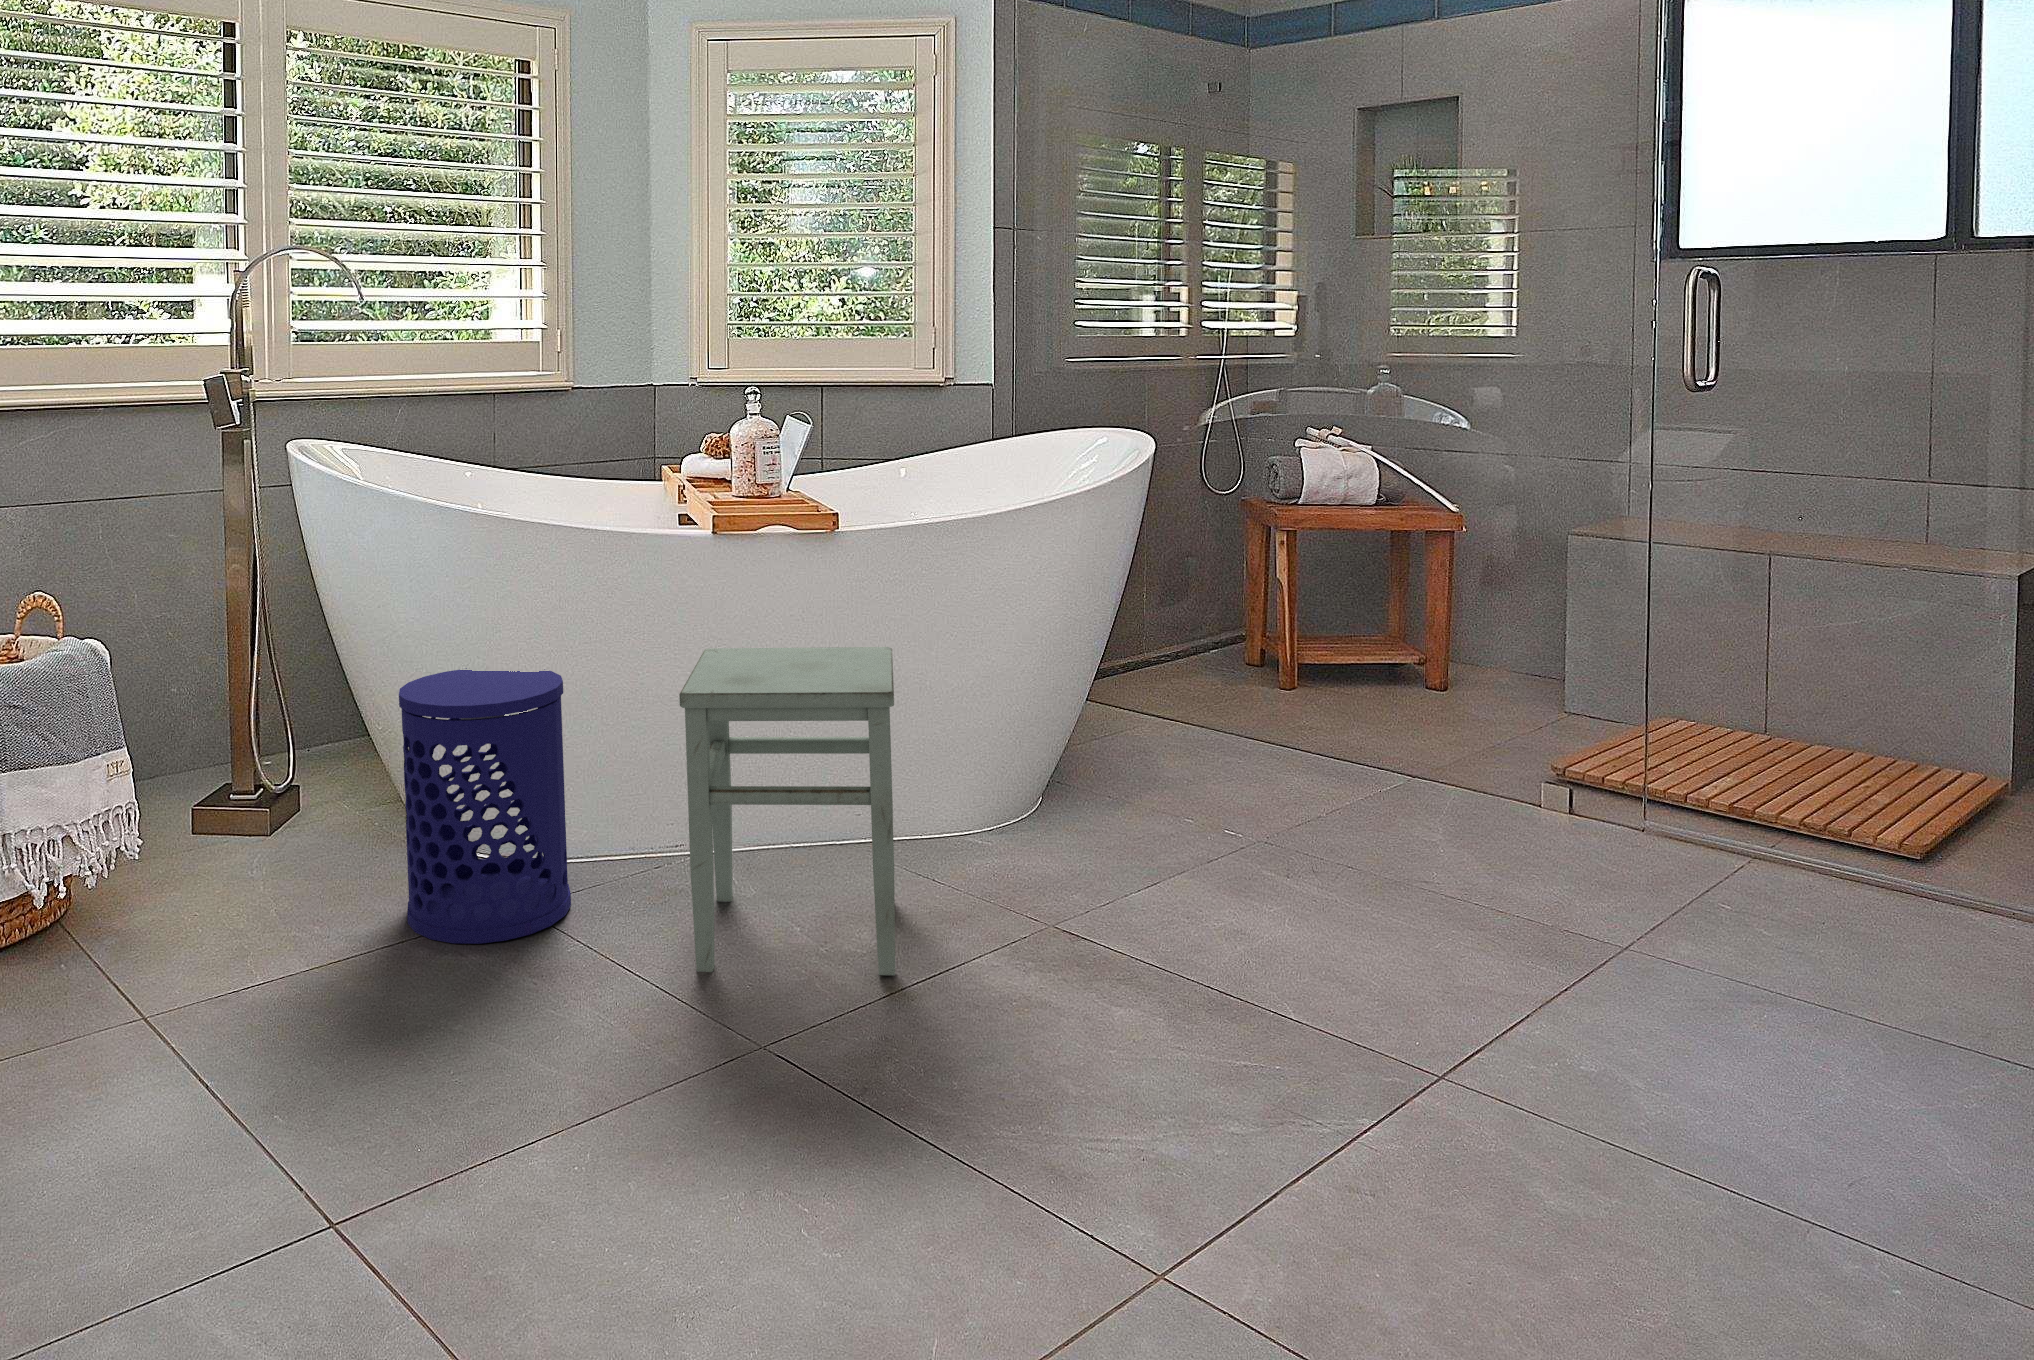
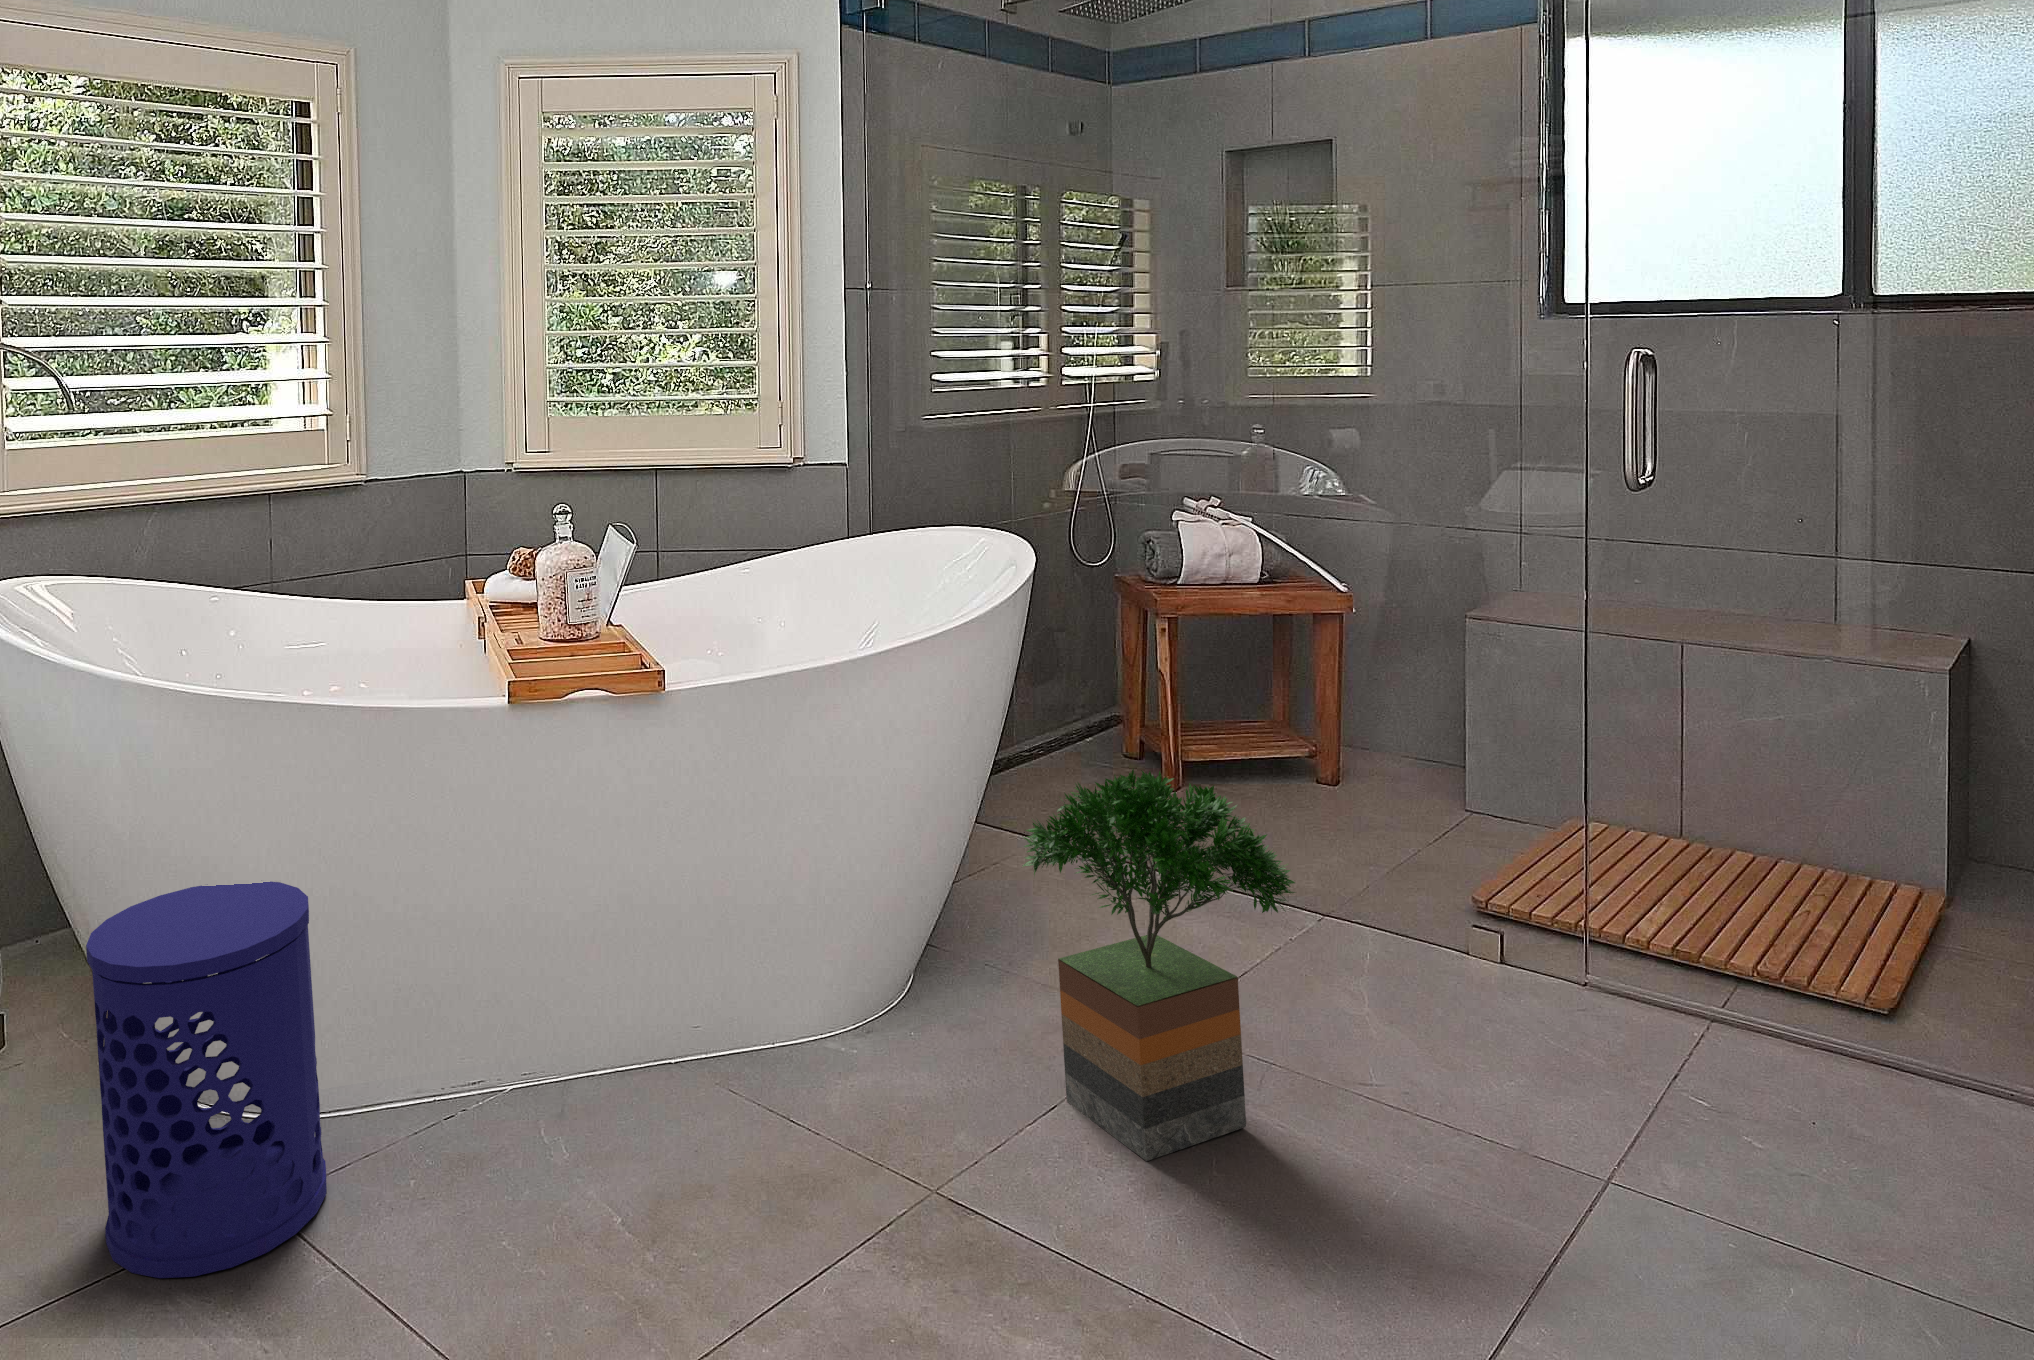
potted tree: none [1139,617,1372,925] -> present [1023,769,1295,1161]
stool: present [679,647,895,975] -> none [444,837,735,1306]

